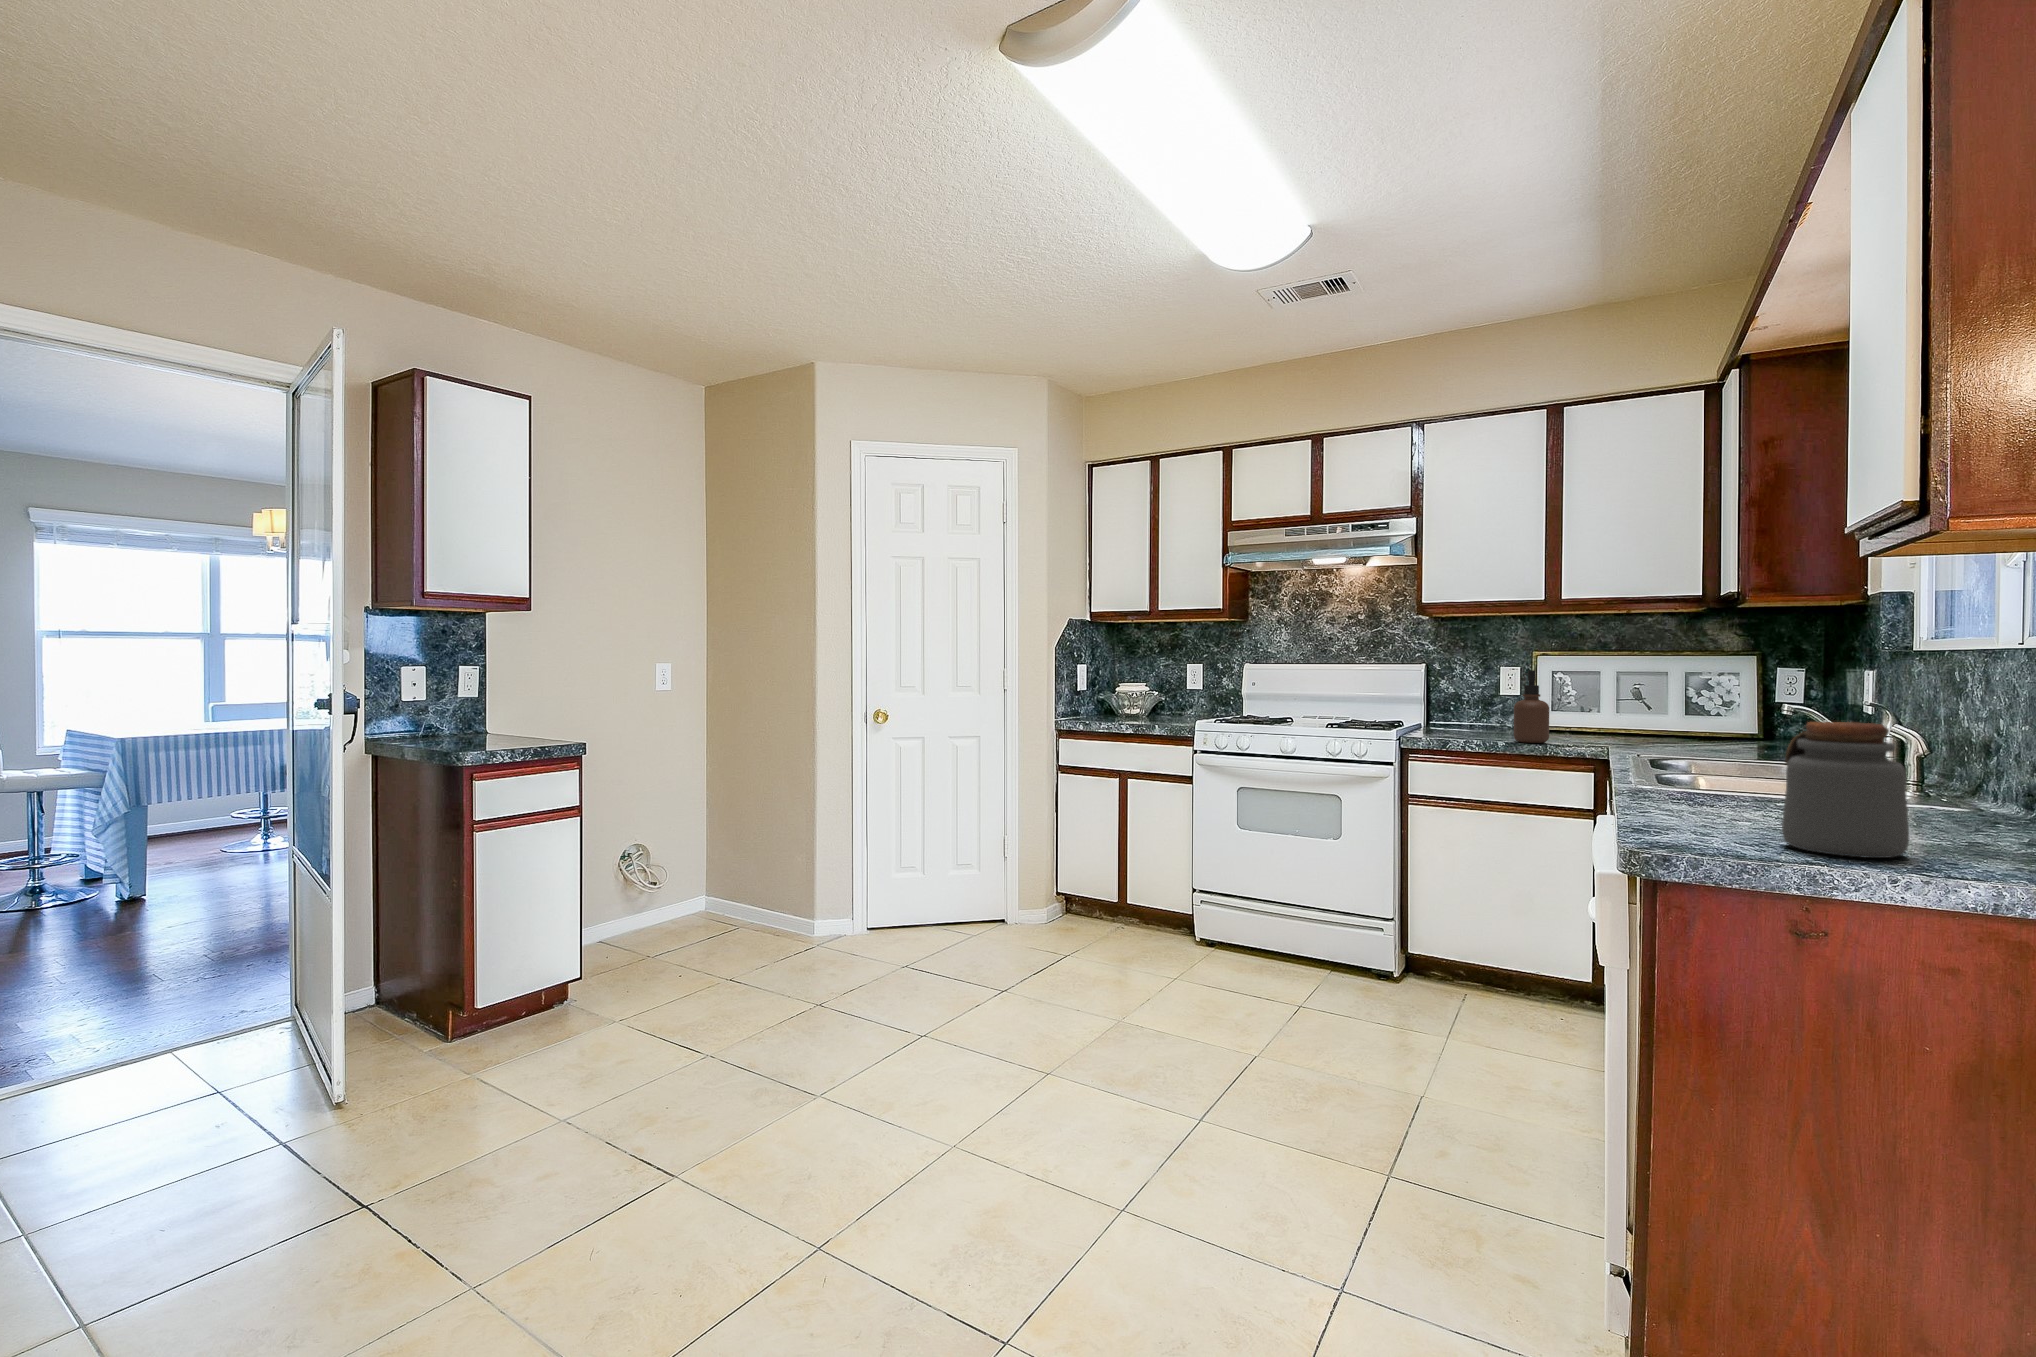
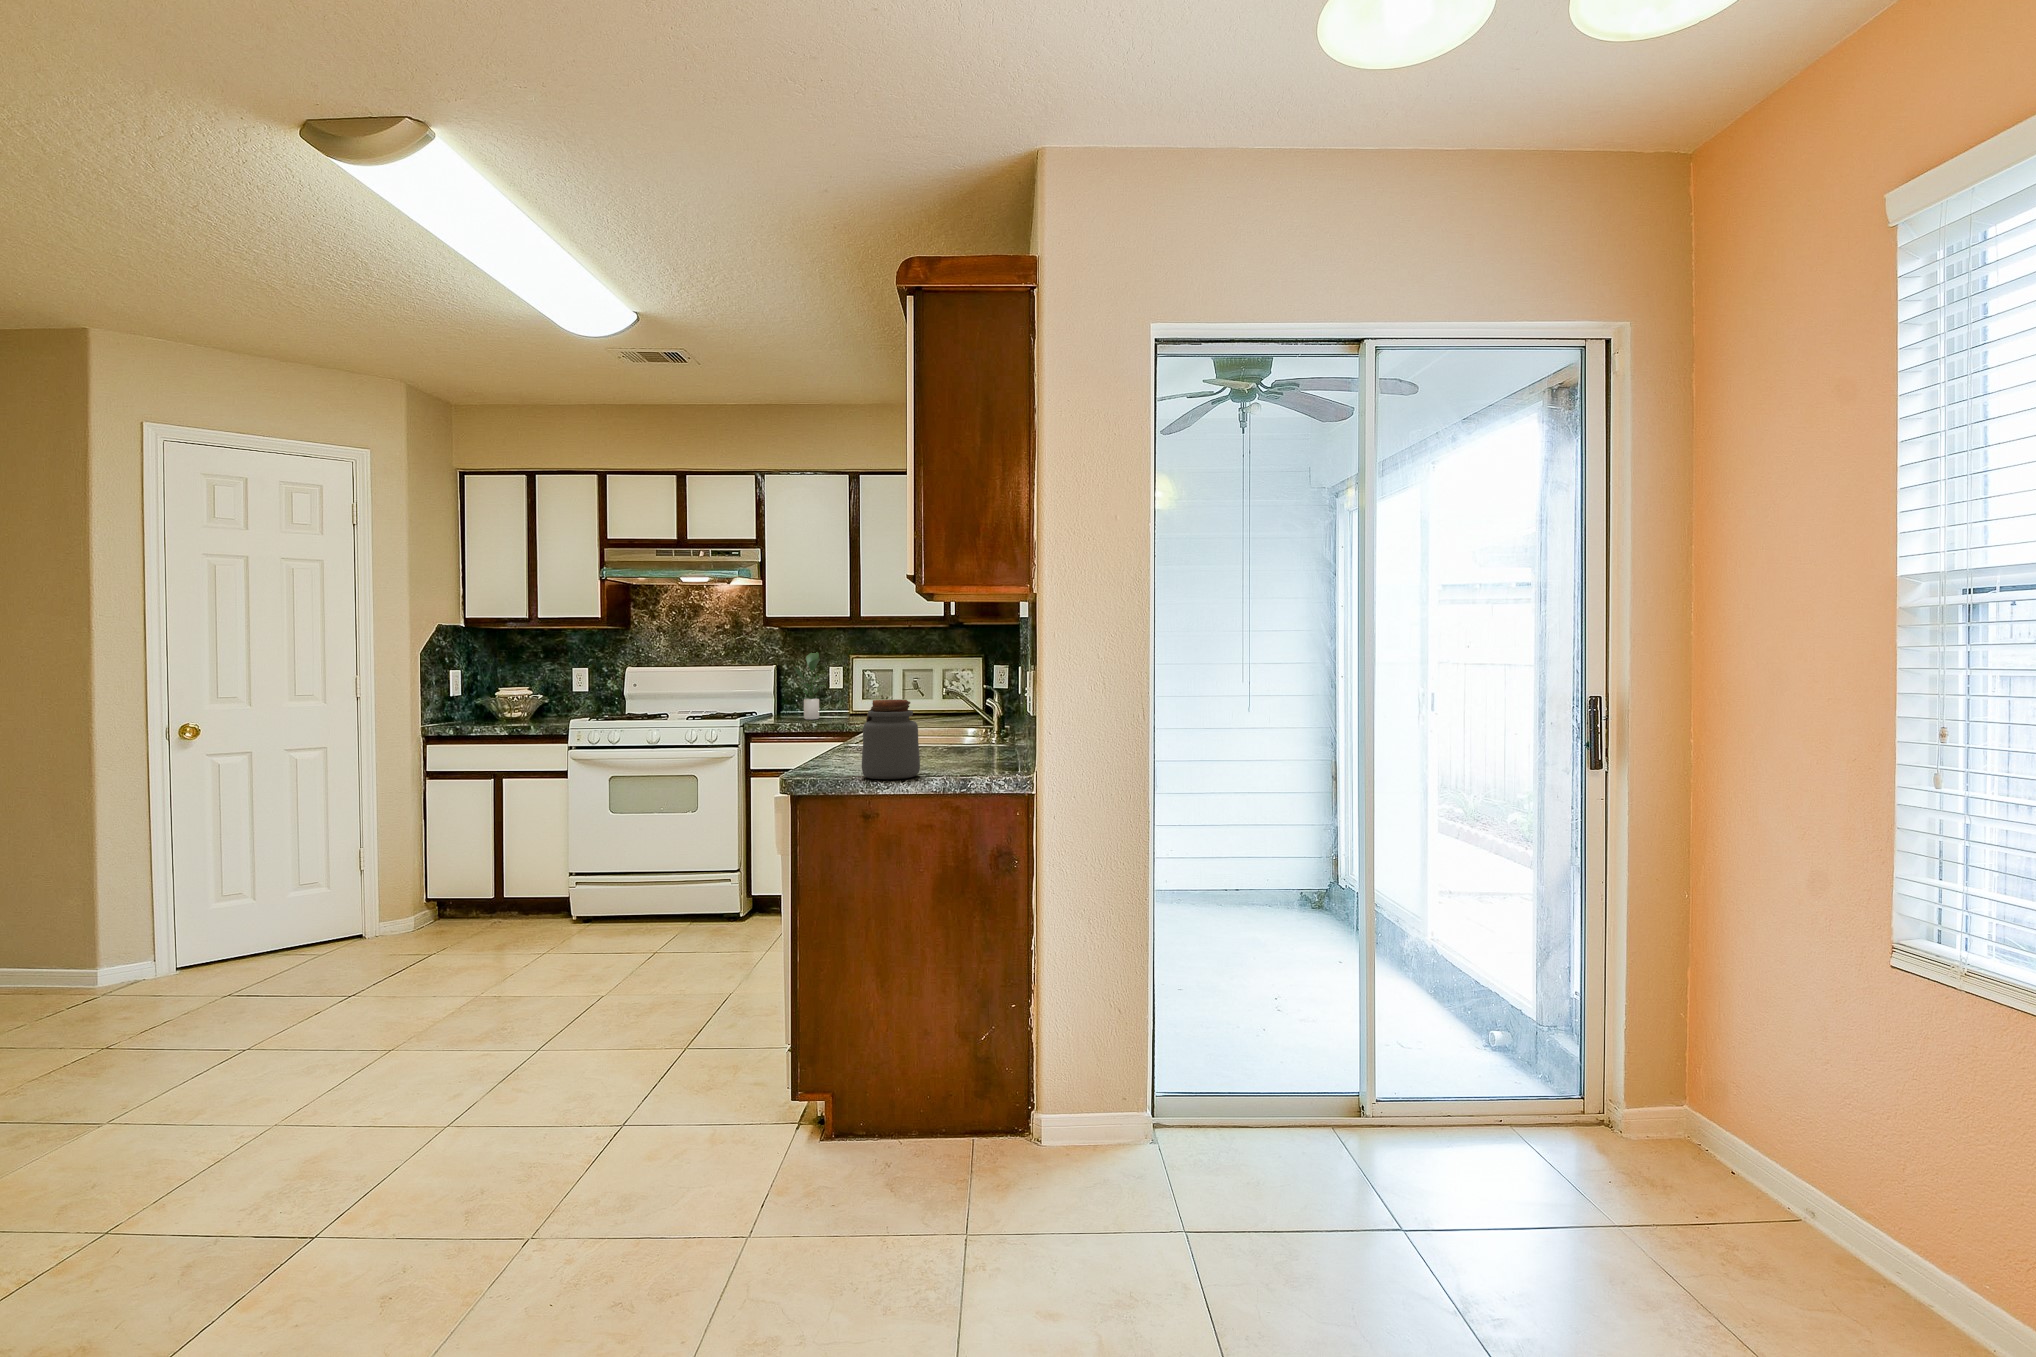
potted plant: none [1452,645,1500,734] -> present [793,652,825,720]
soap dispenser: present [1514,671,1549,743] -> none [826,670,850,724]

